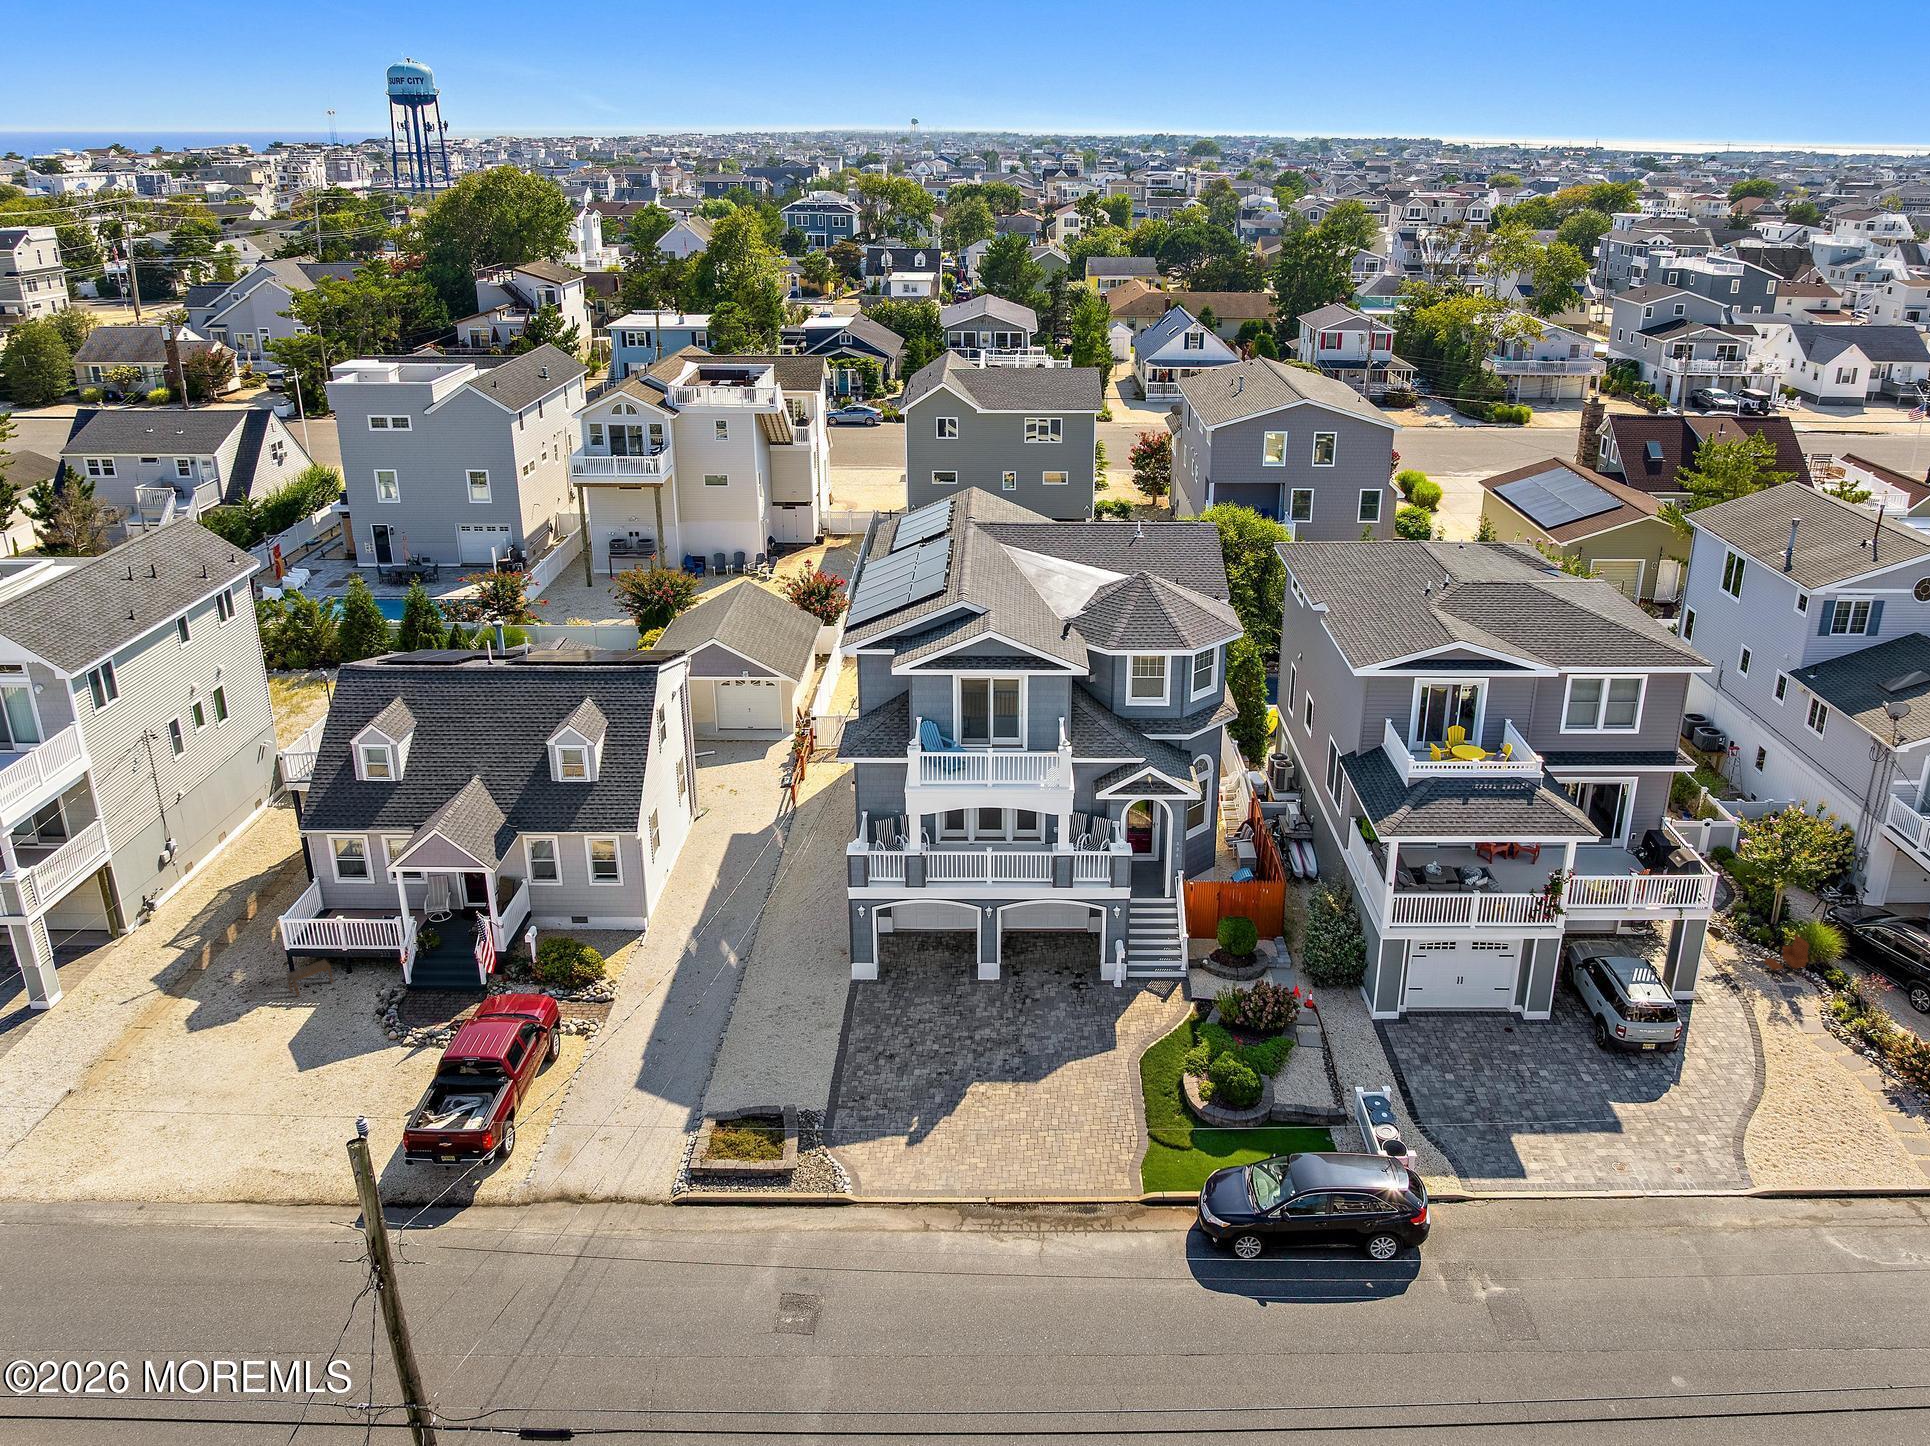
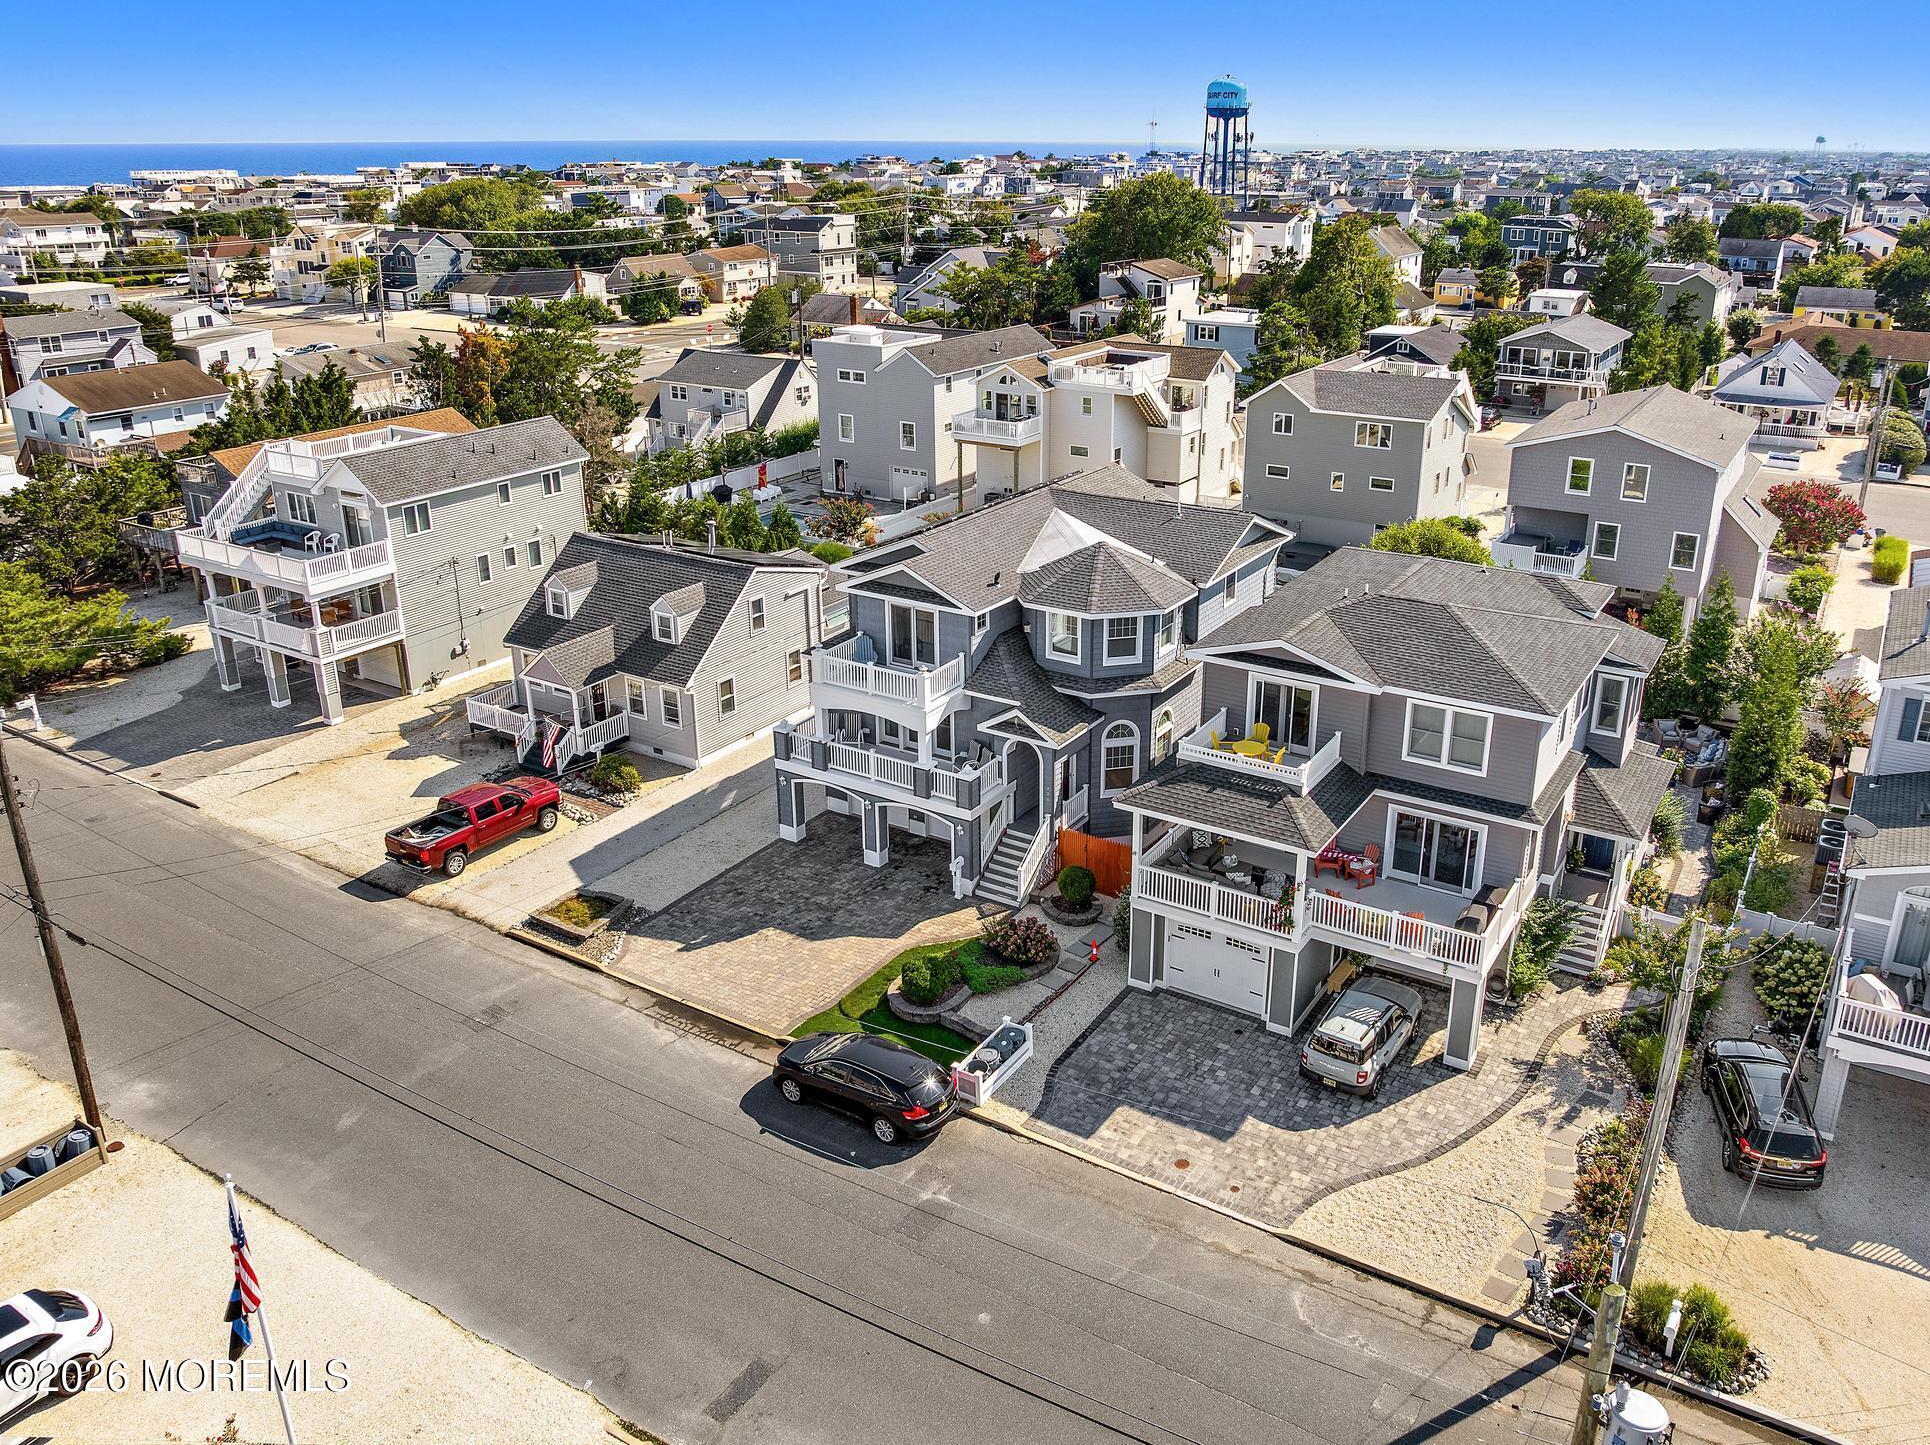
lounge chair: present [1765,935,1809,973] -> none [1589,1049,1641,1095]

